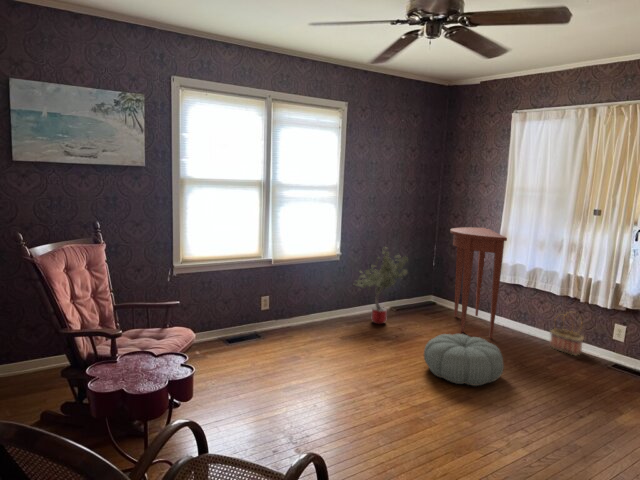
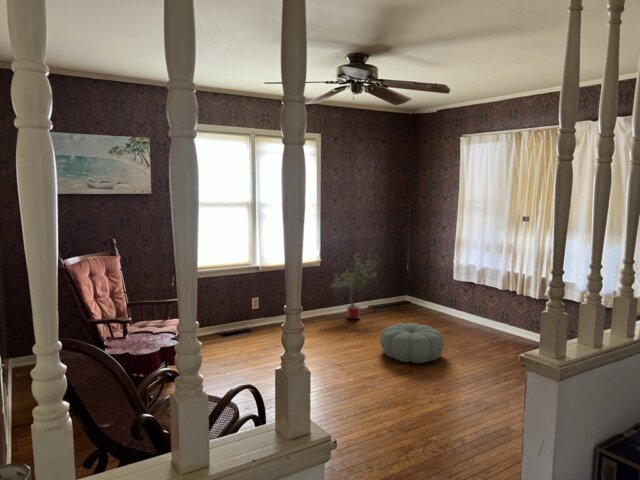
console table: present [450,227,507,339] -> none [412,235,454,329]
basket: present [550,315,584,355] -> none [495,304,523,340]

